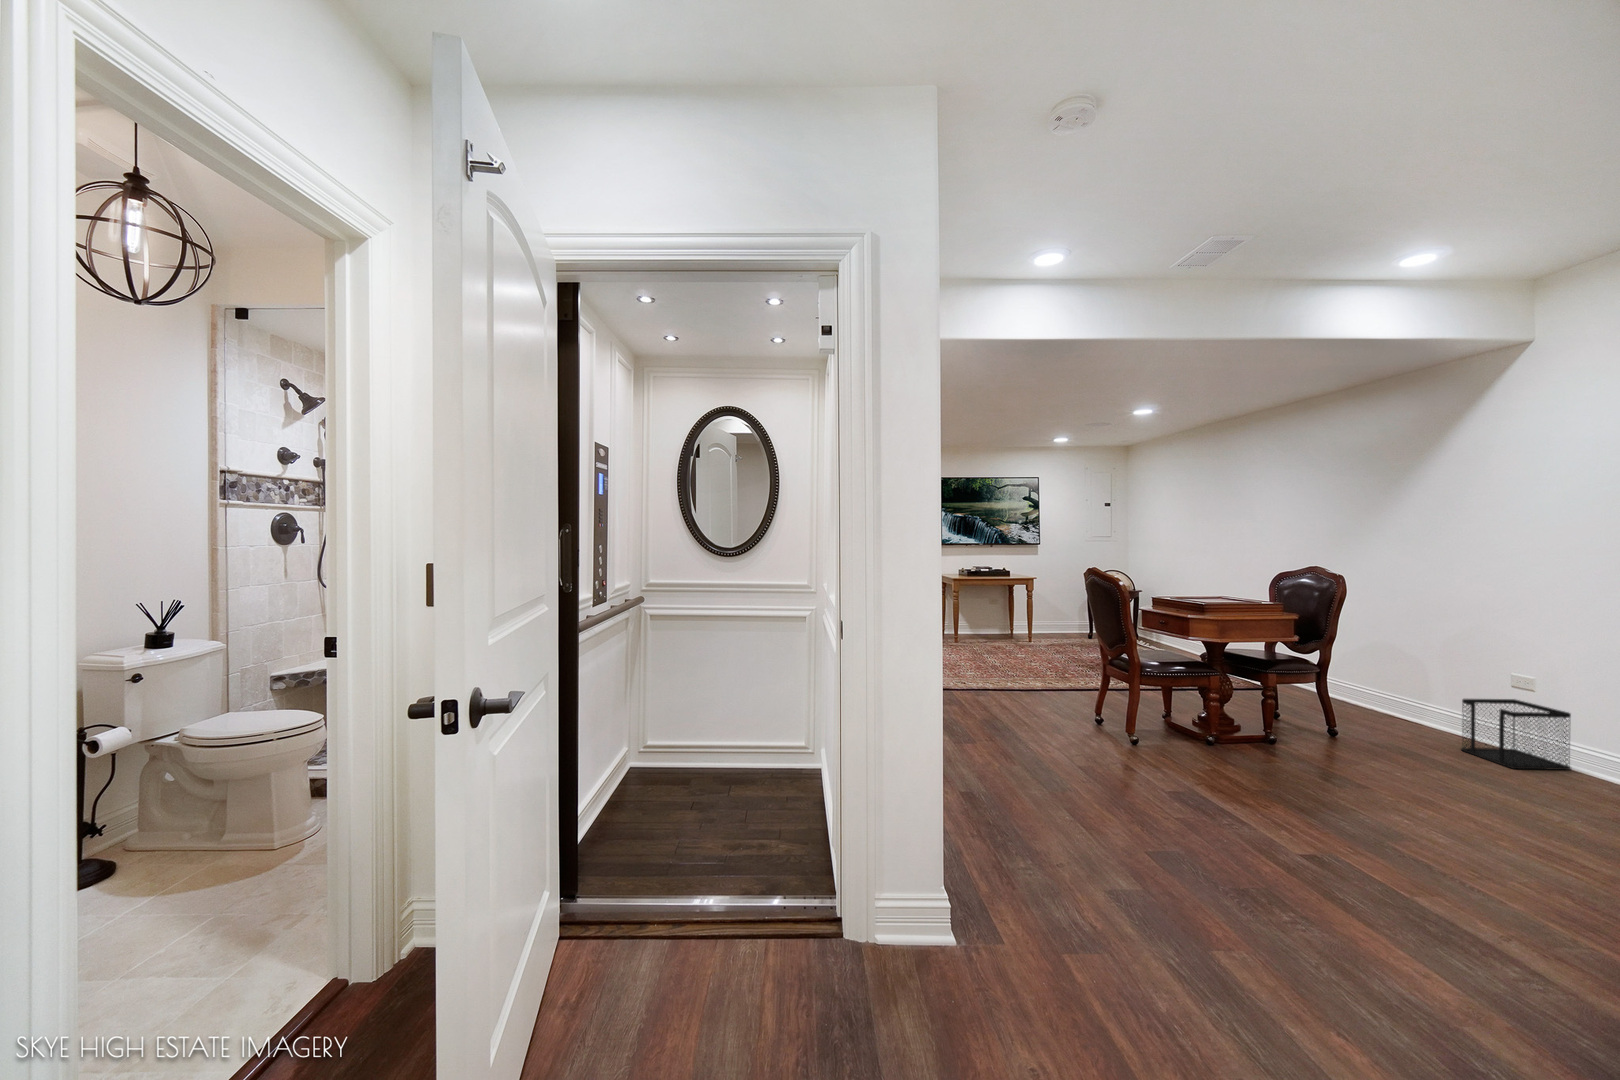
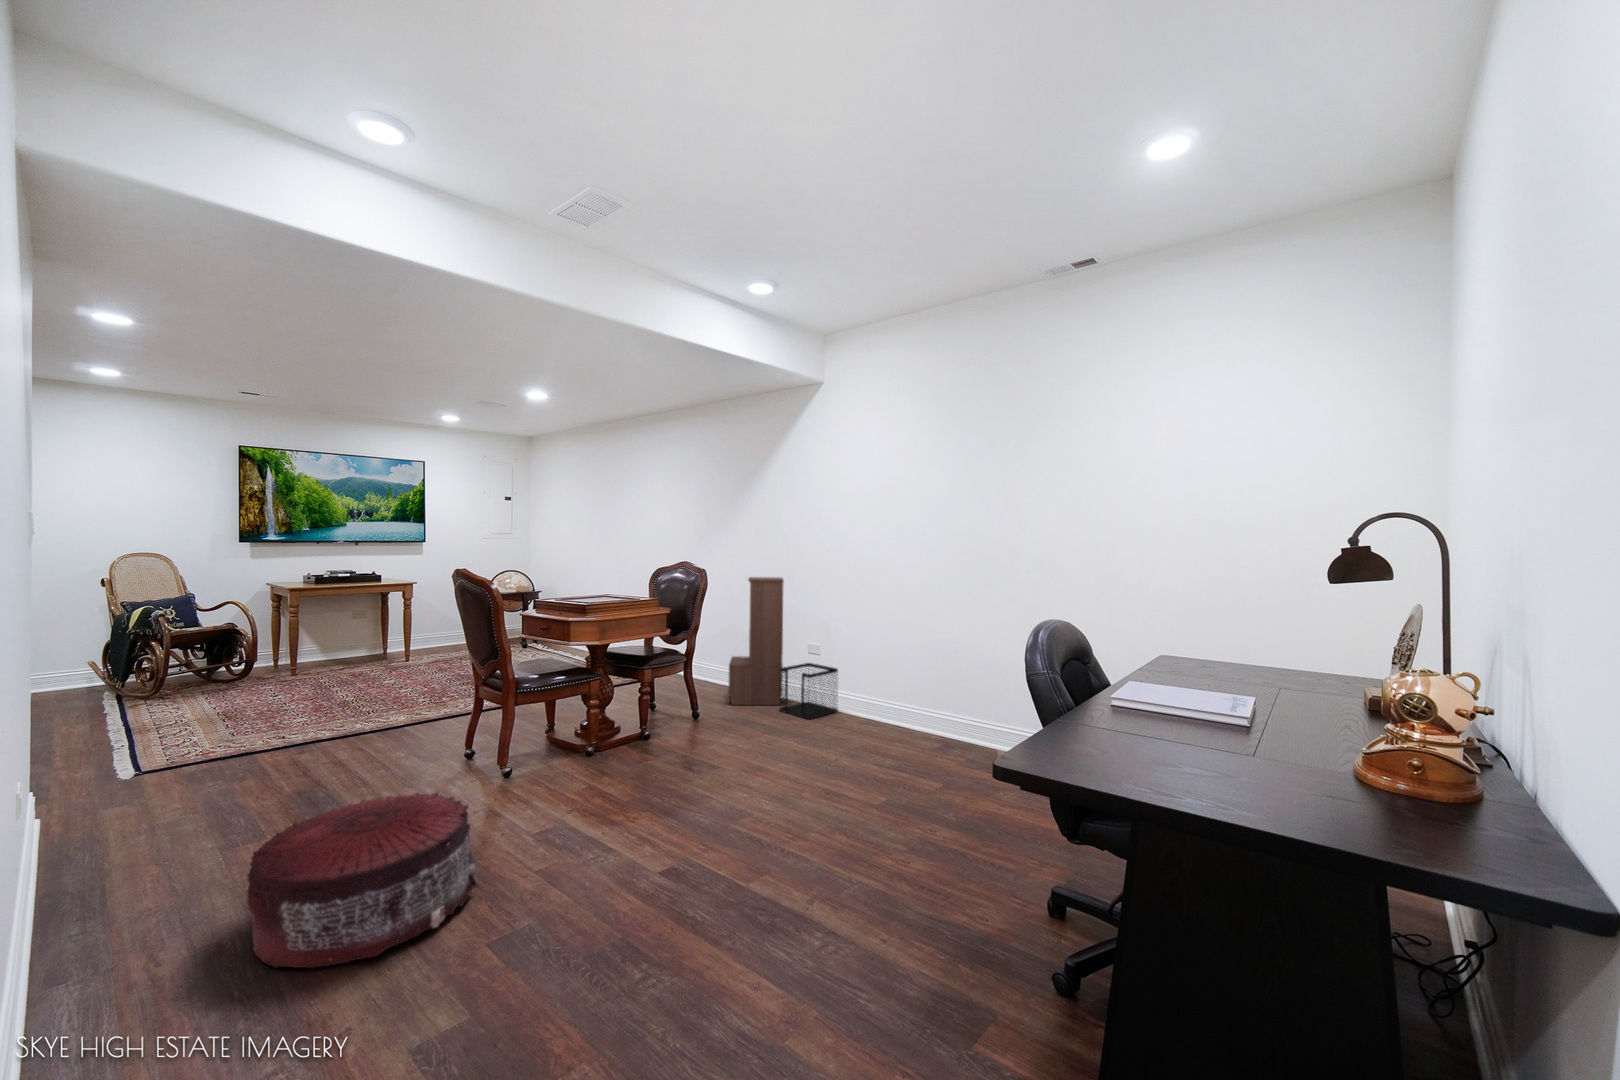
bookshelf: none [1379,586,1467,745] -> present [728,577,784,705]
pouf: none [990,726,1130,828] -> present [247,792,477,968]

